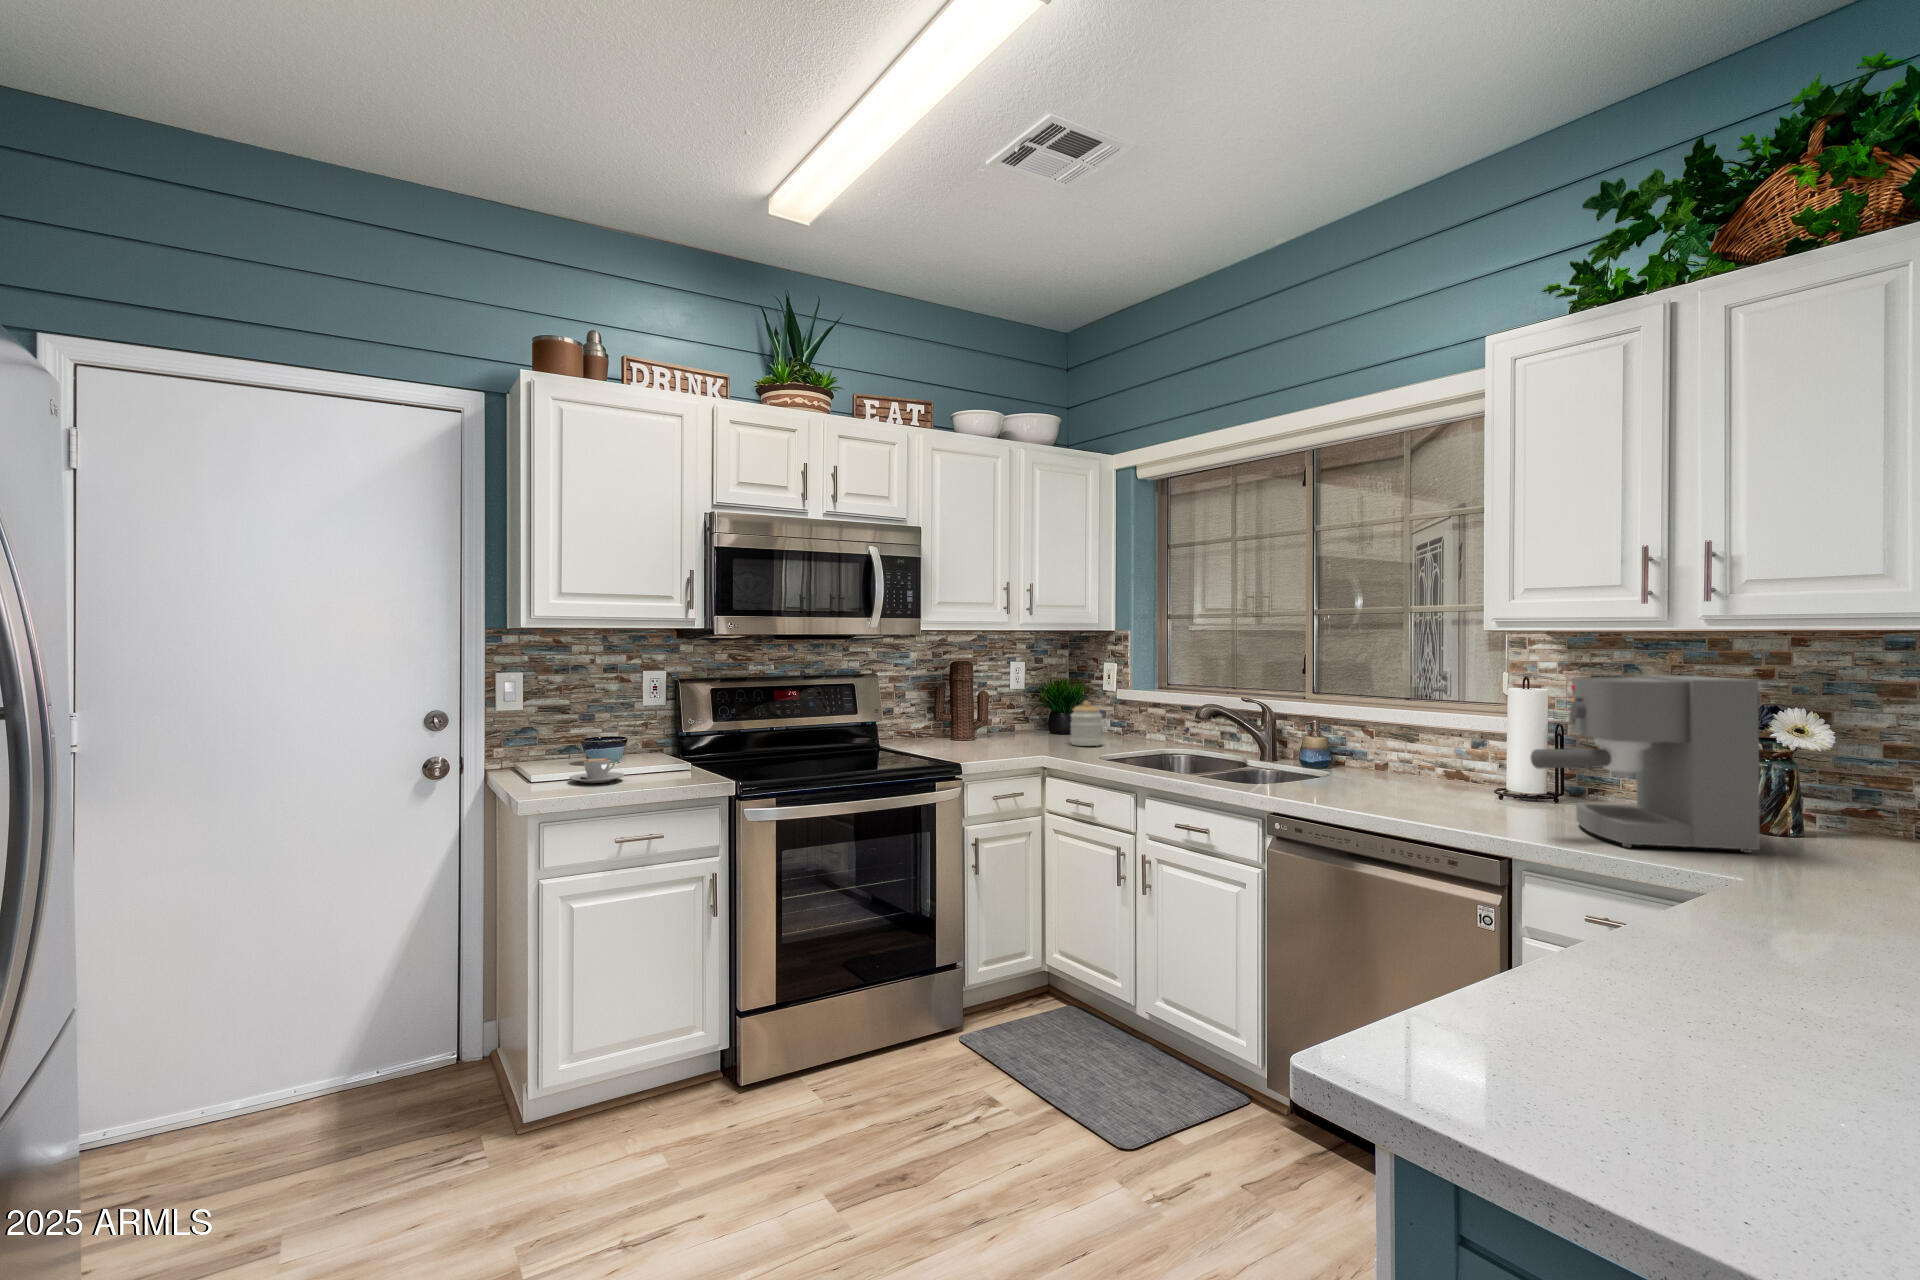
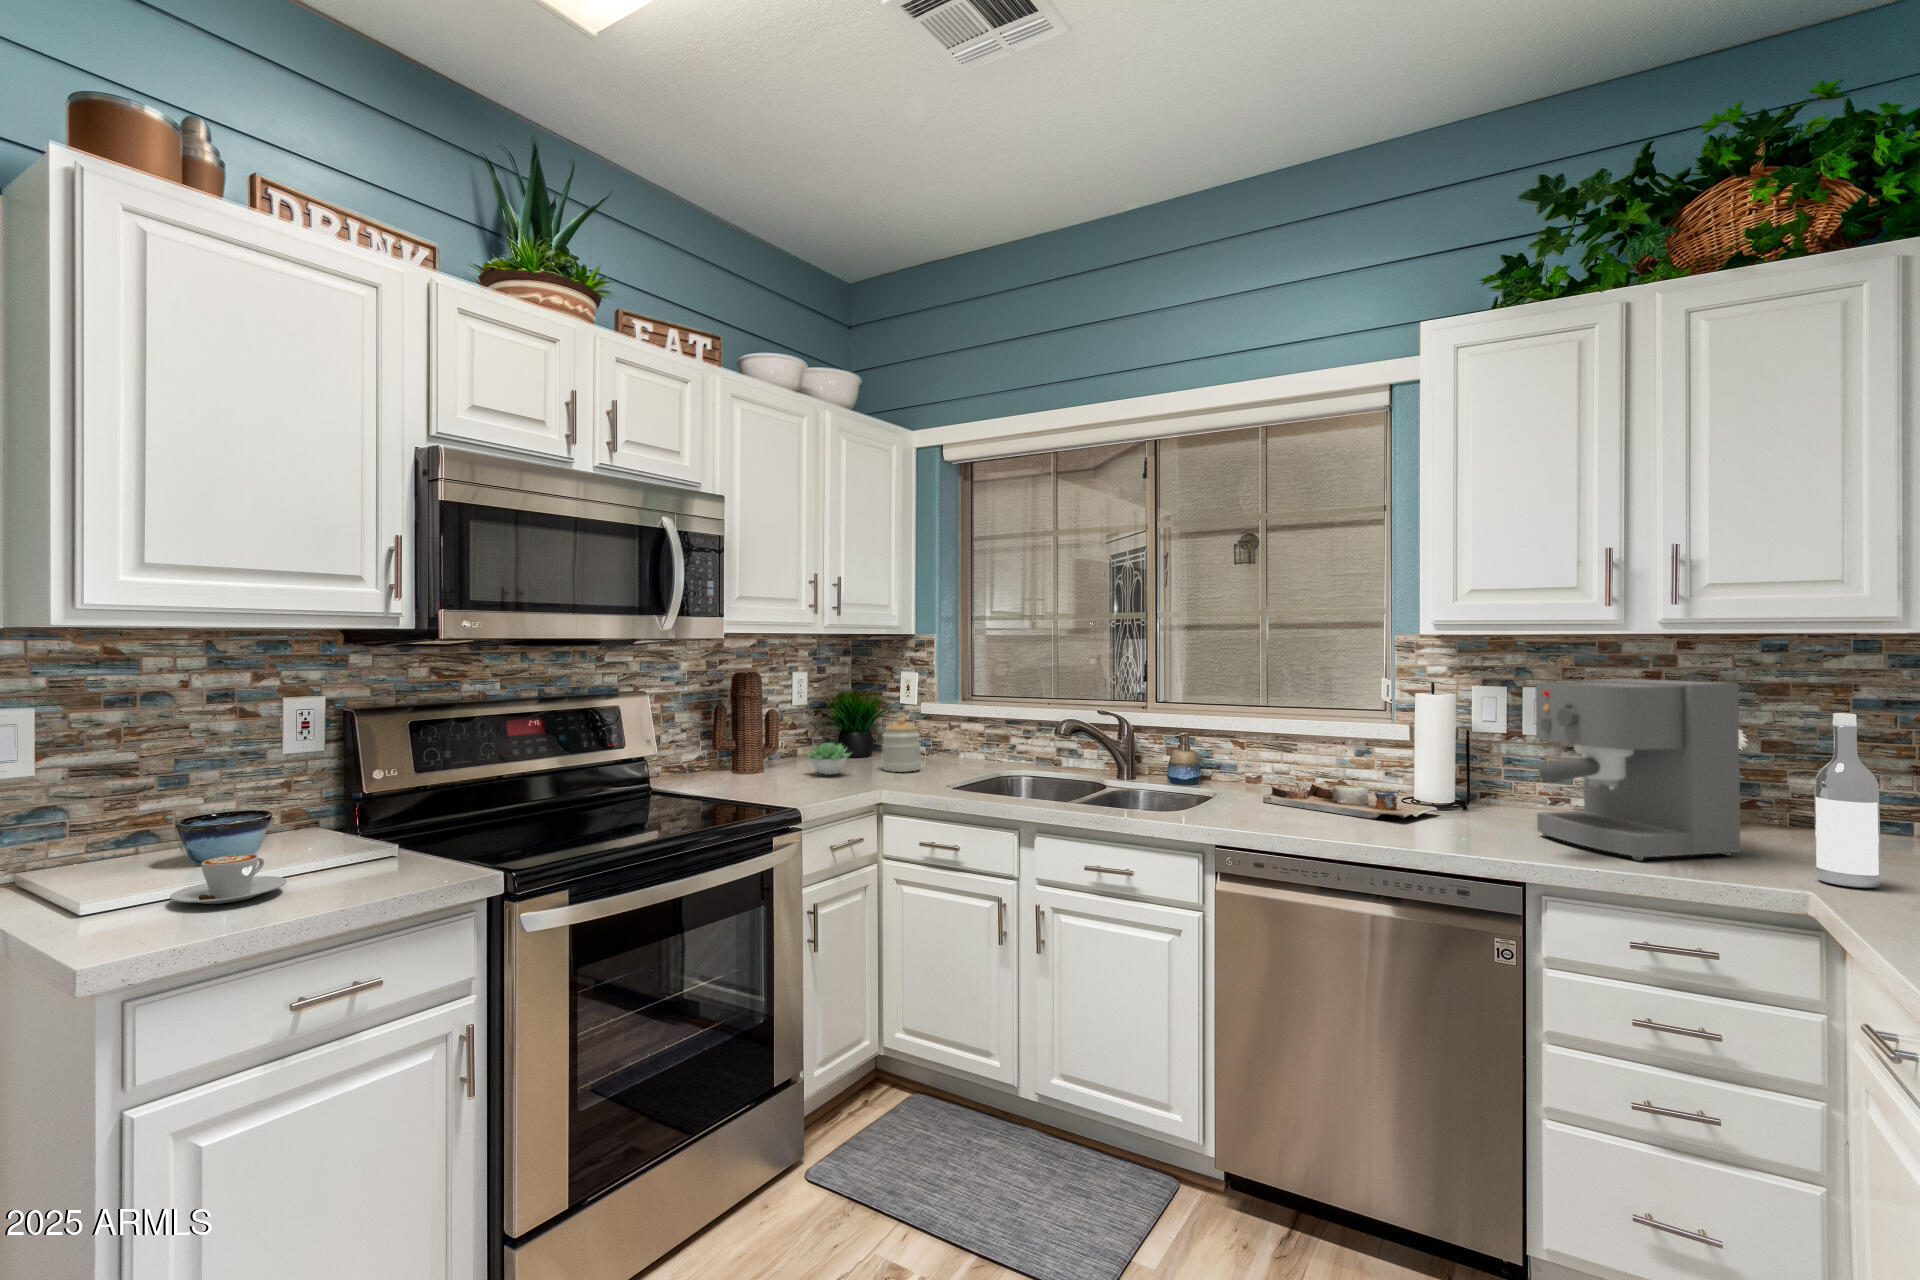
wine bottle: none [1780,710,1843,884] -> present [1814,713,1881,888]
succulent plant: none [1003,719,1039,745] -> present [807,743,850,775]
cutting board: none [1362,770,1519,804] -> present [1263,783,1439,819]

